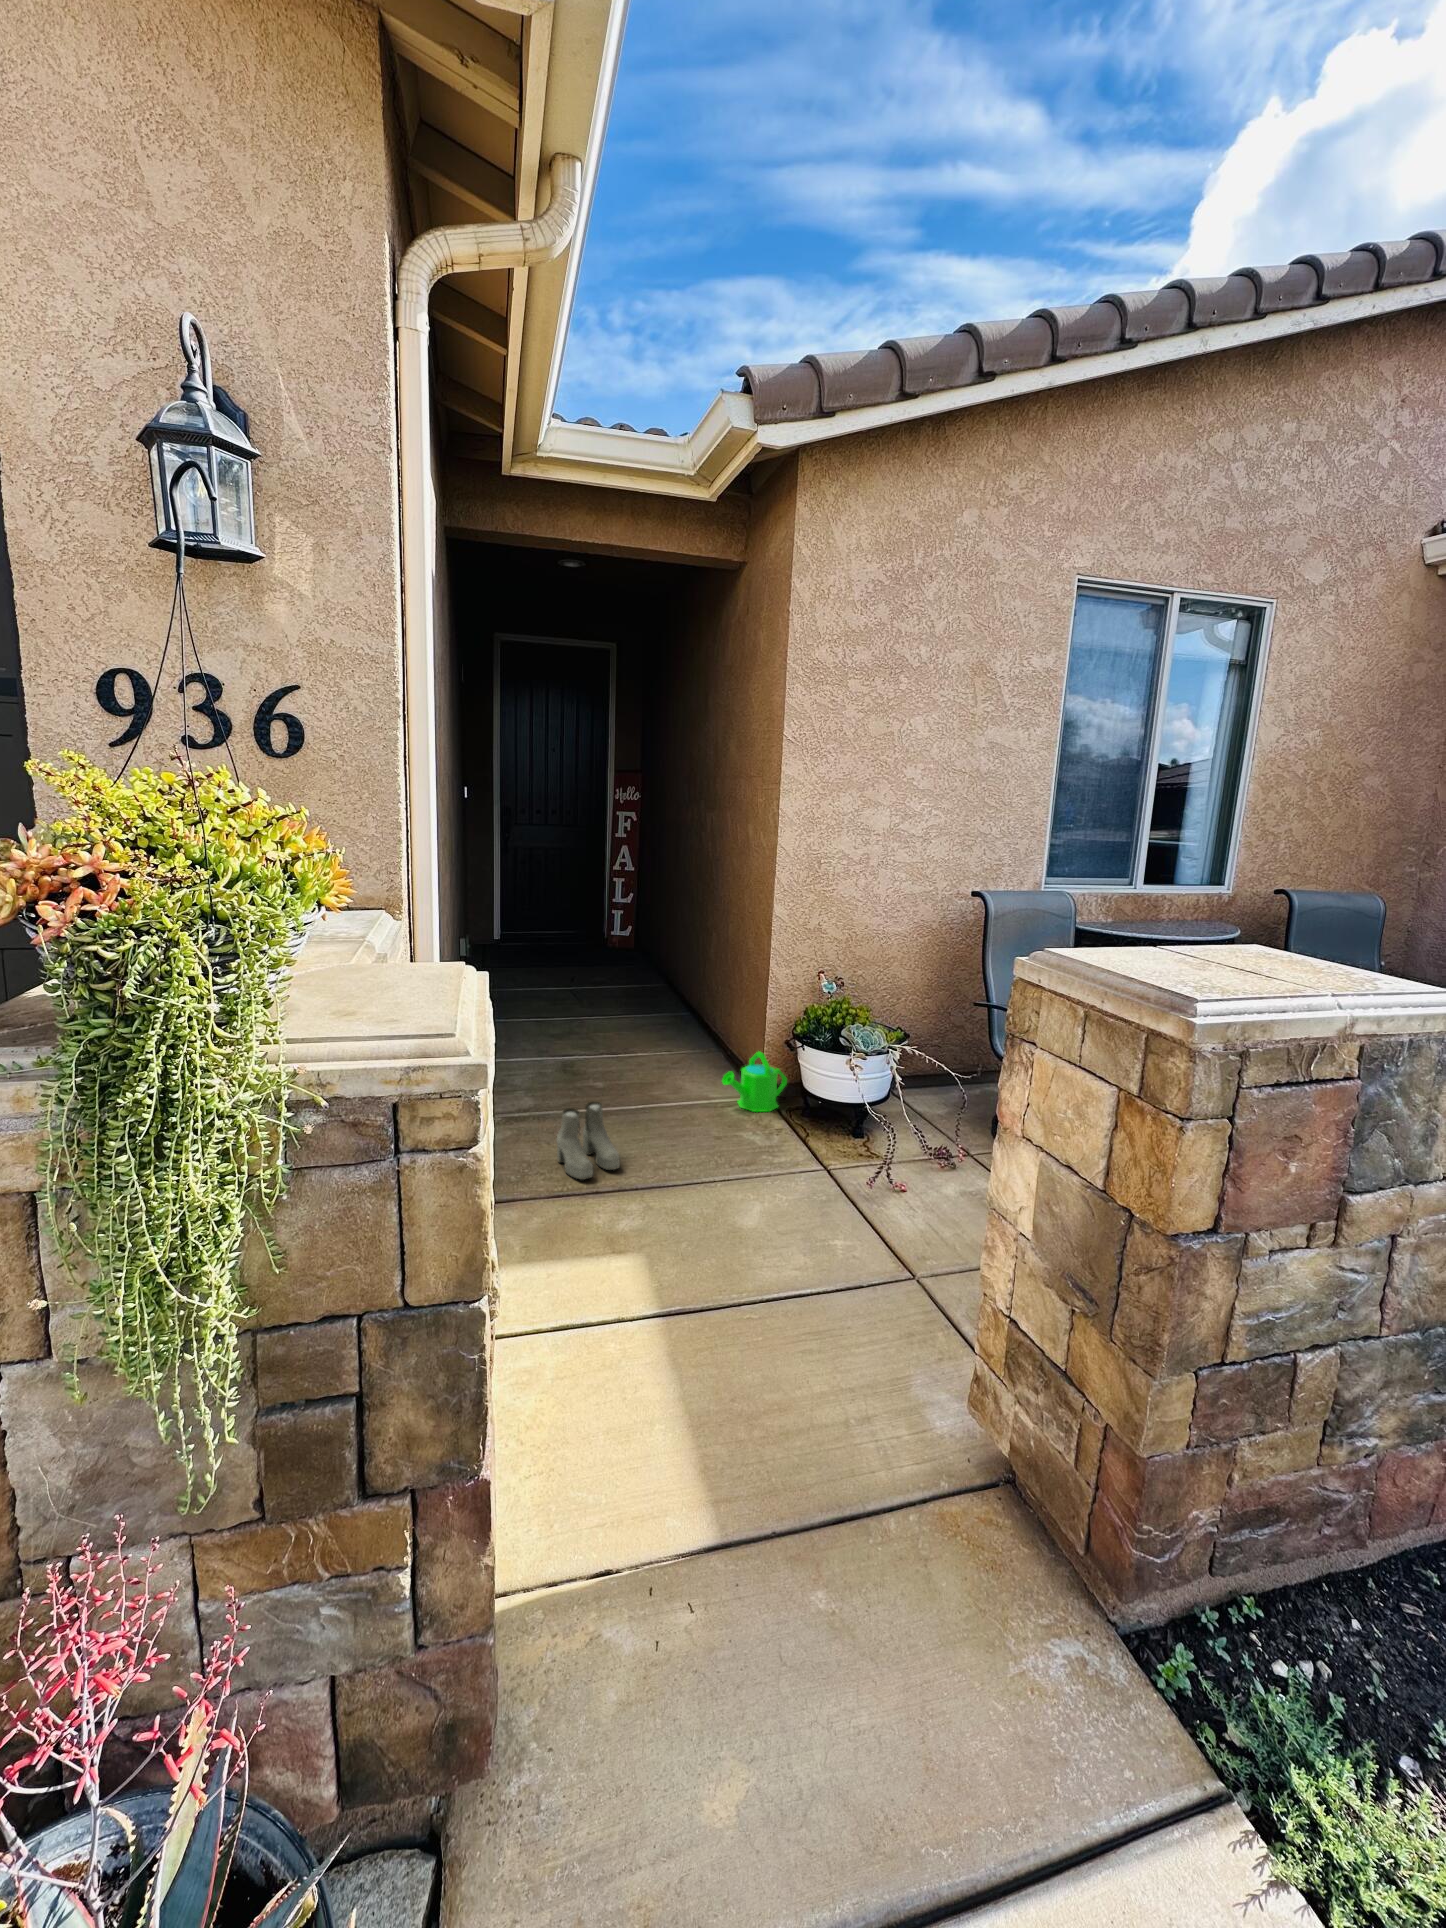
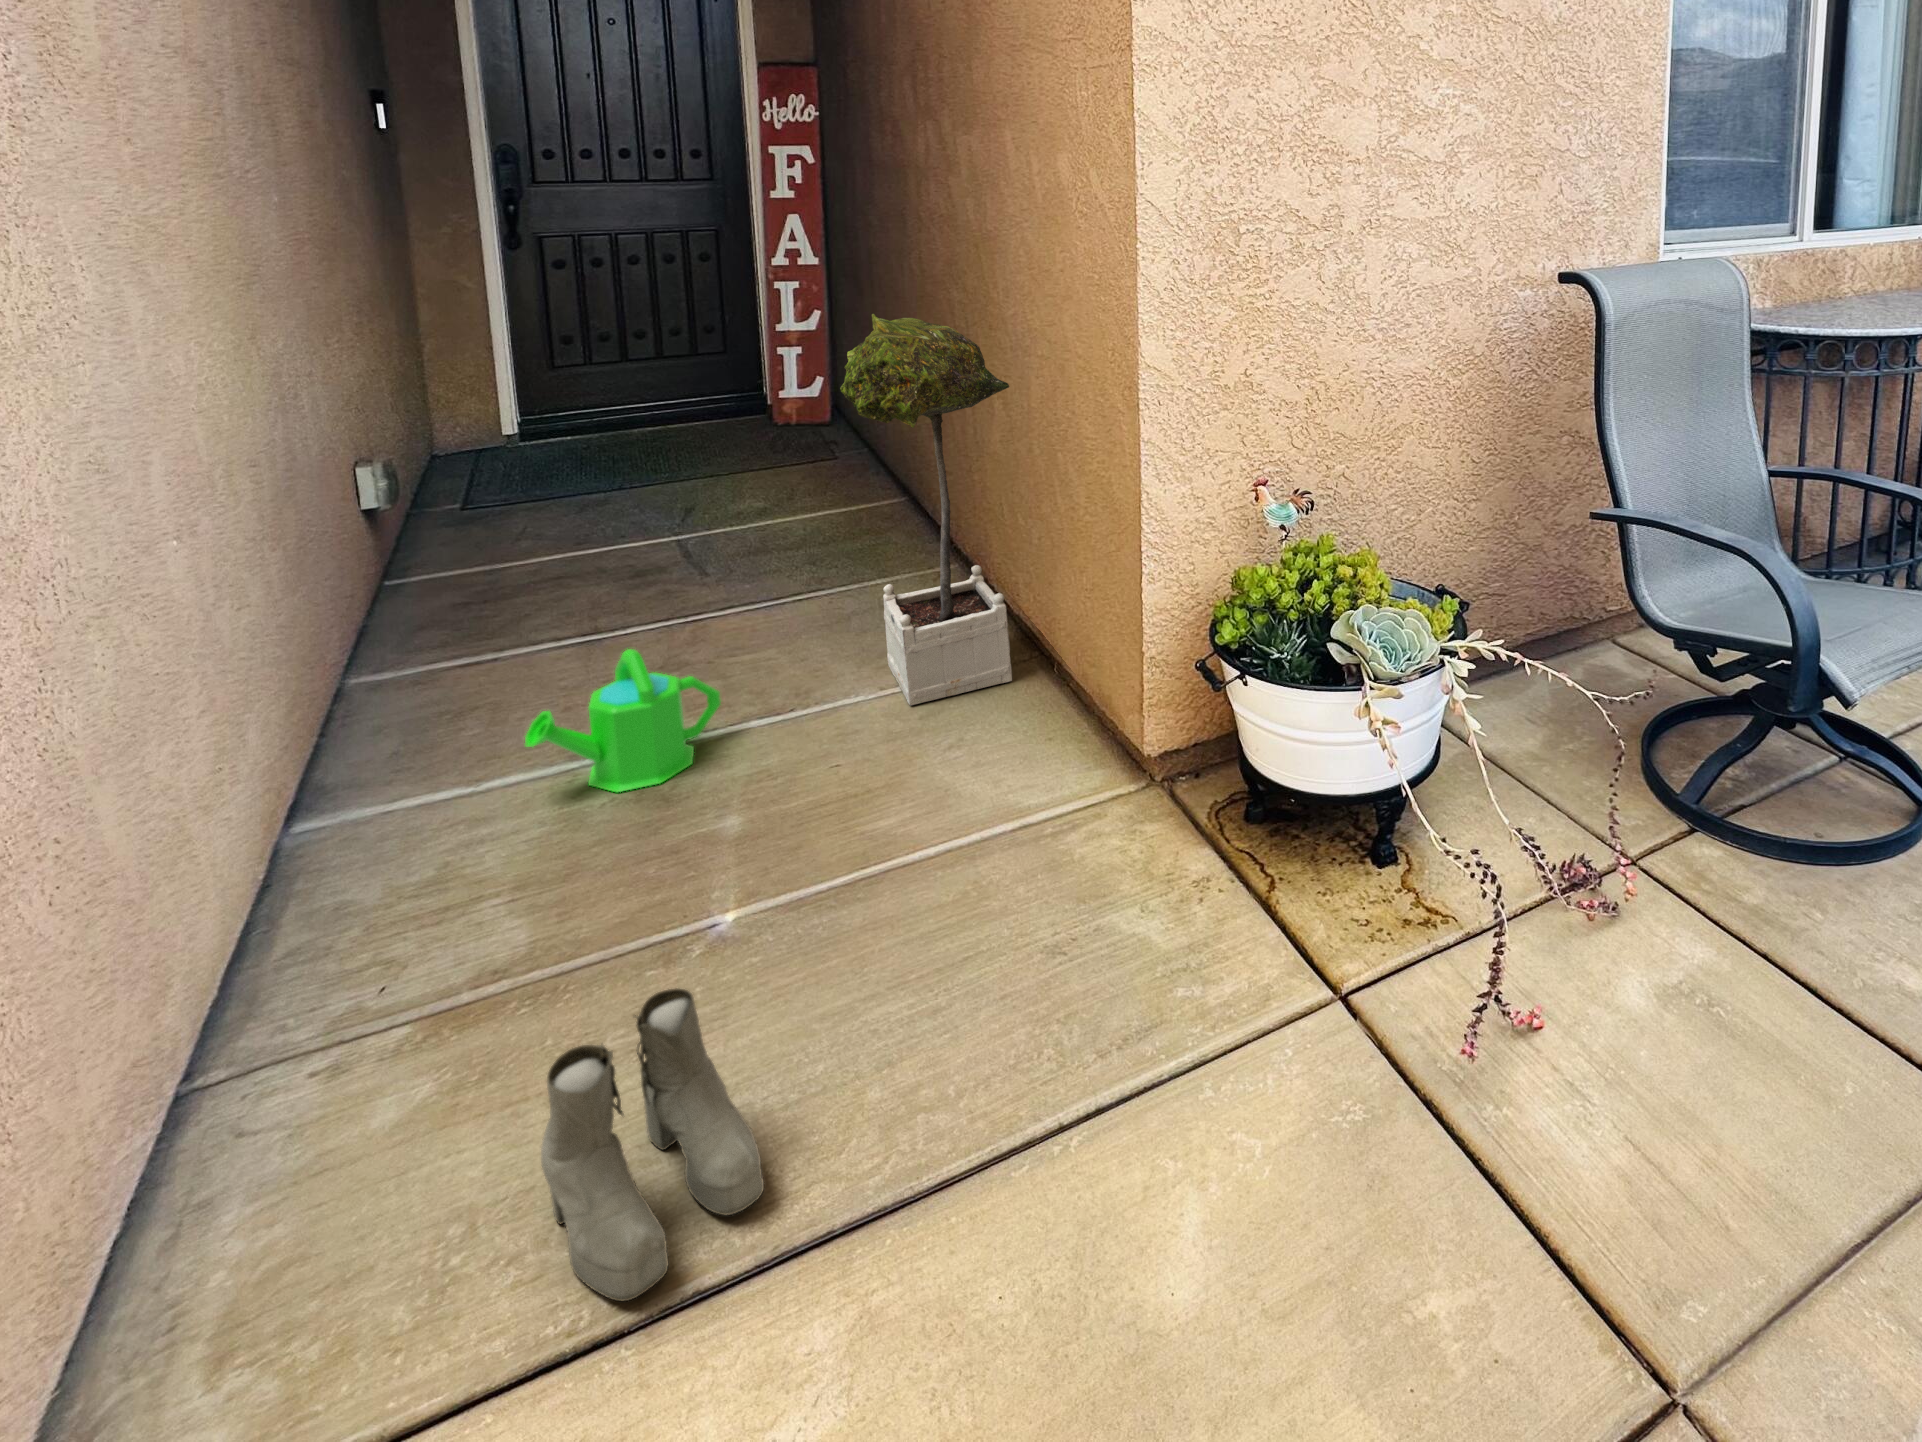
potted tree: none [652,890,721,1059] -> present [840,314,1012,706]
watering can: present [722,1052,787,1112] -> present [525,649,721,792]

